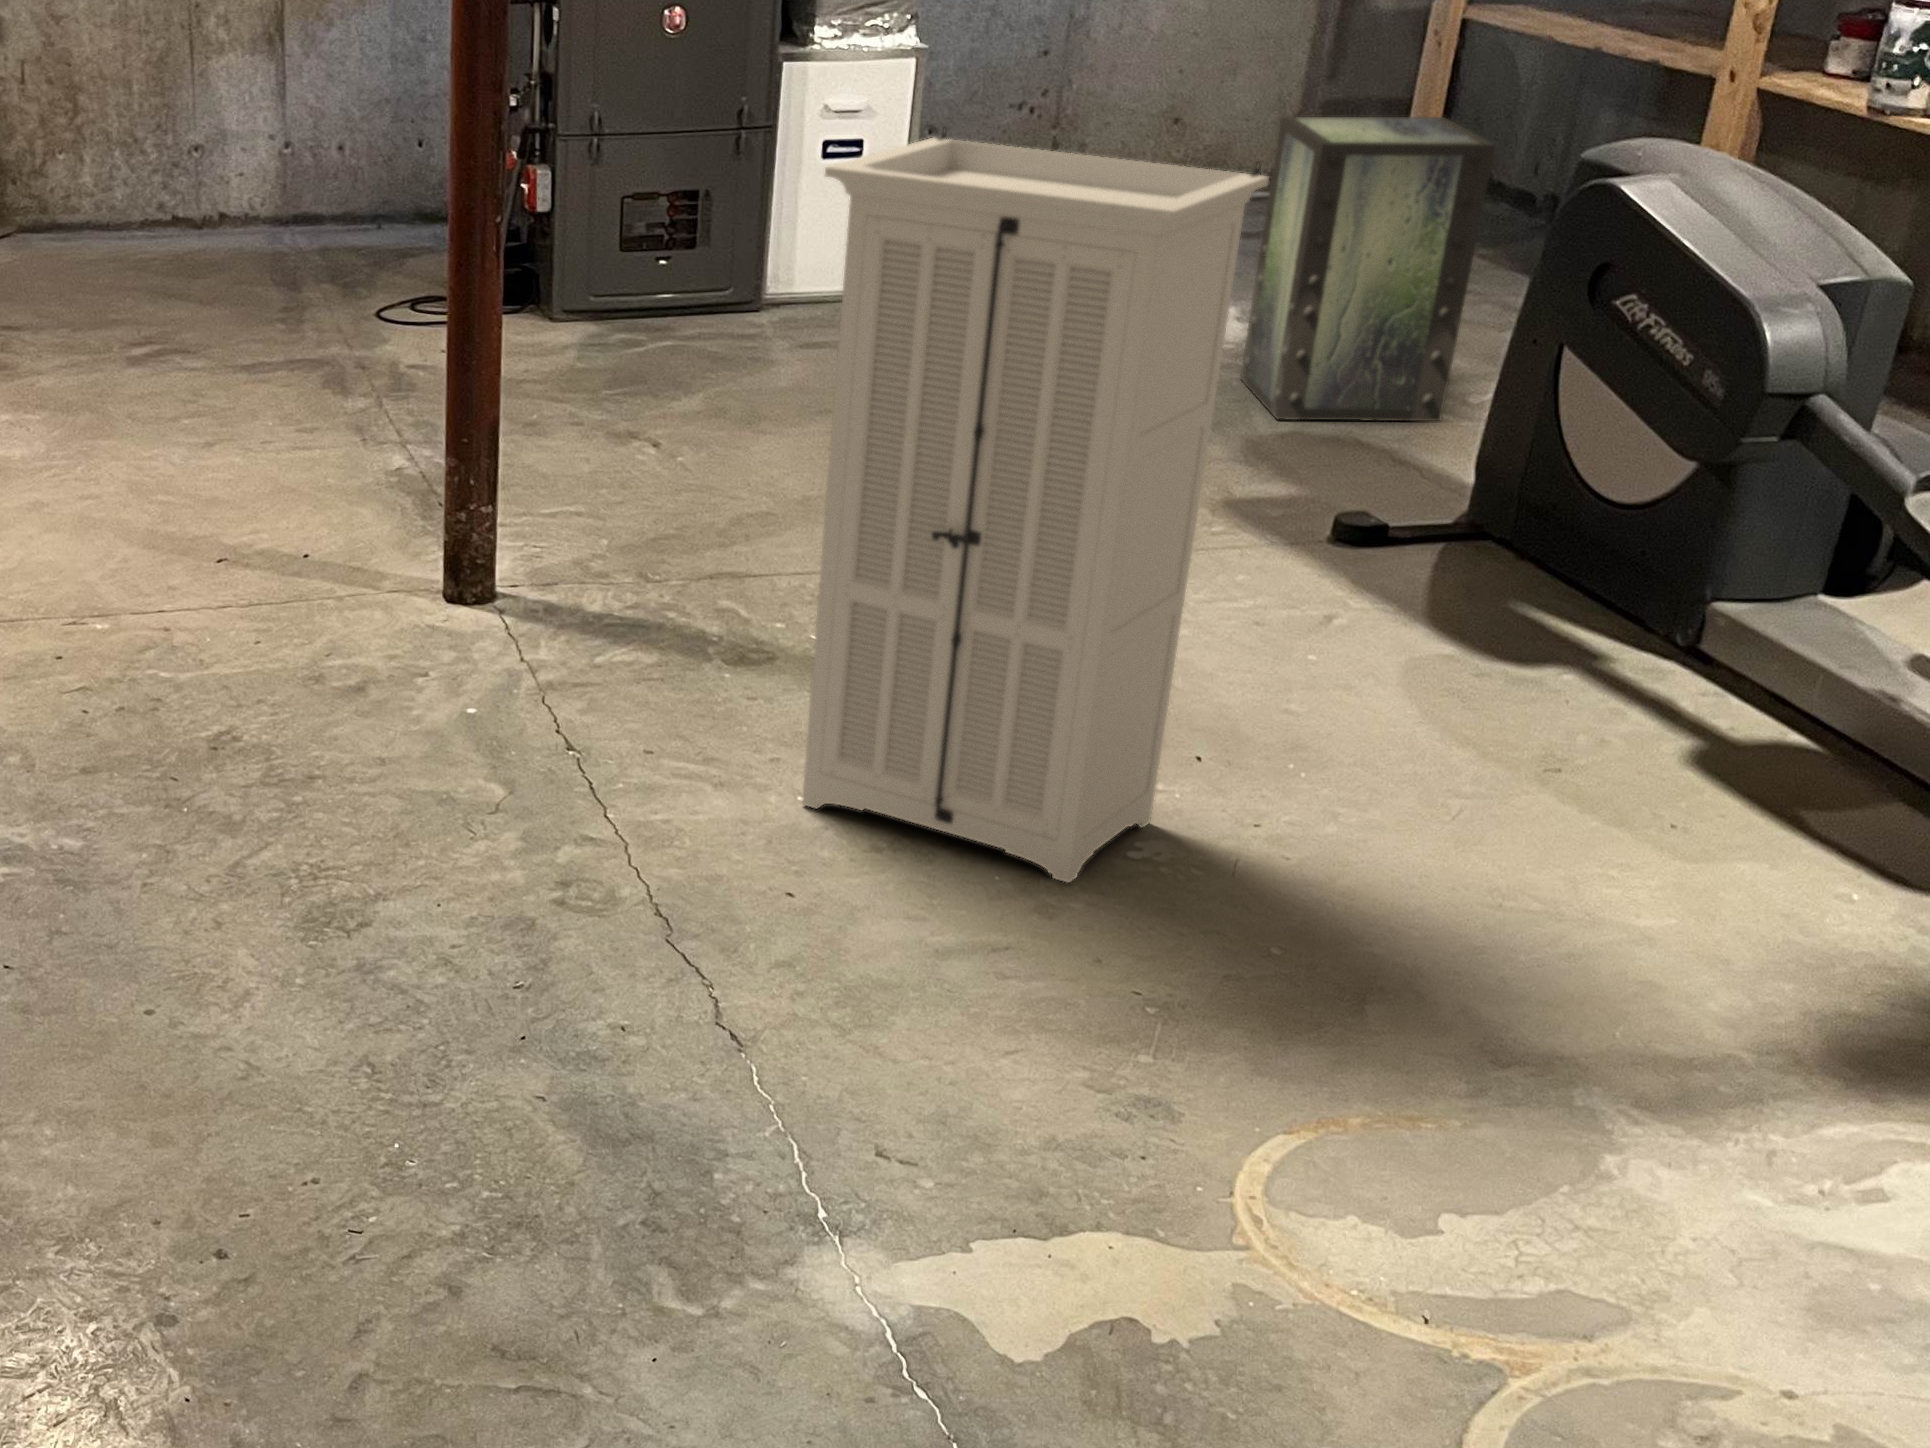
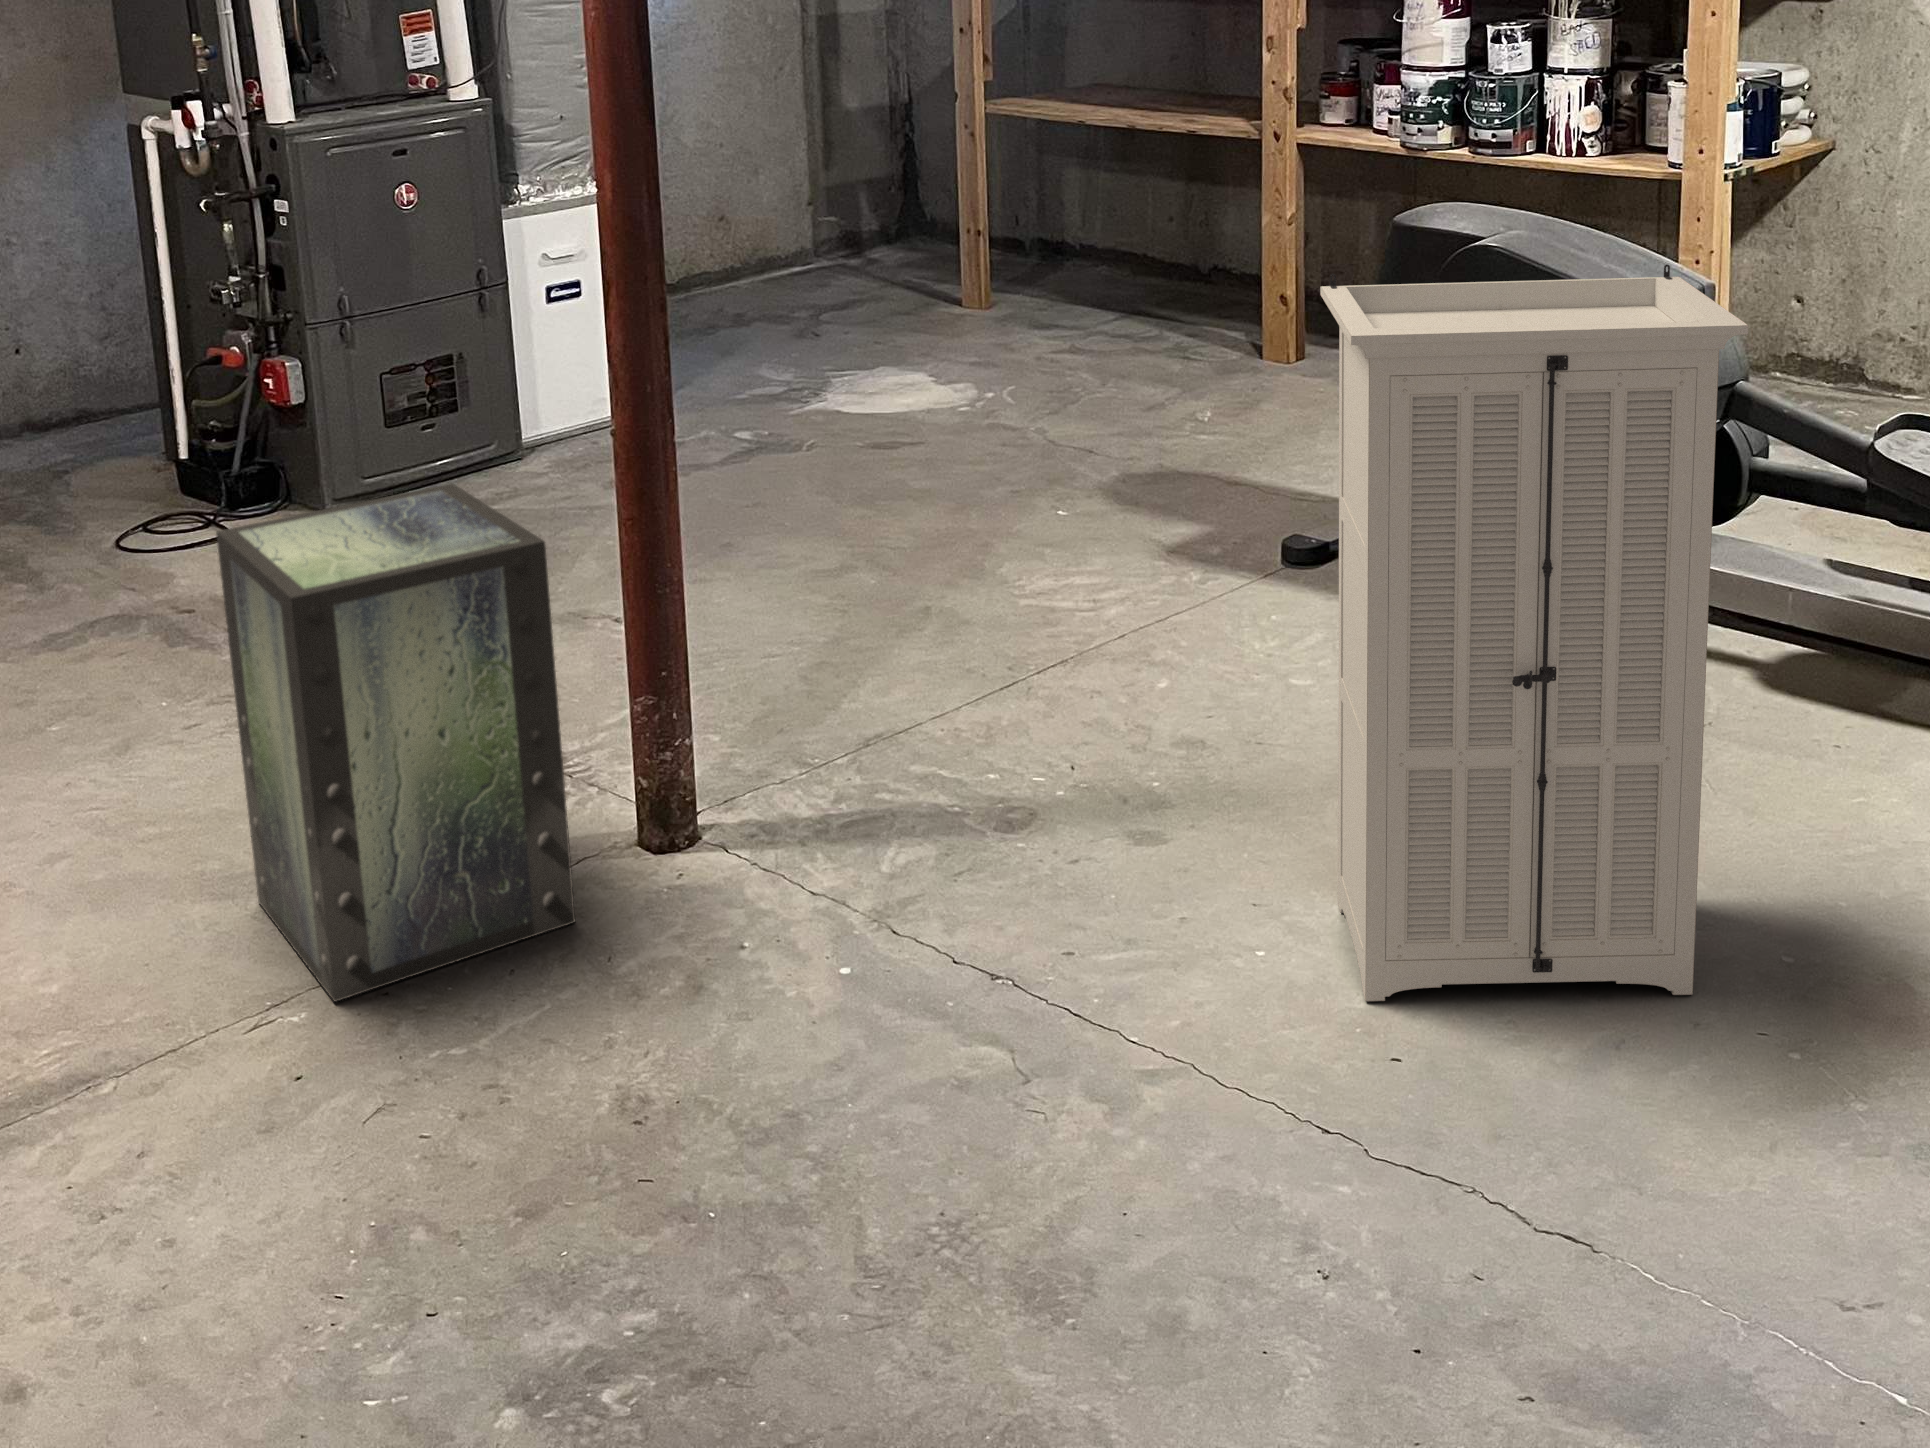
storage box: present [1240,116,1495,421] -> present [216,484,575,1002]

